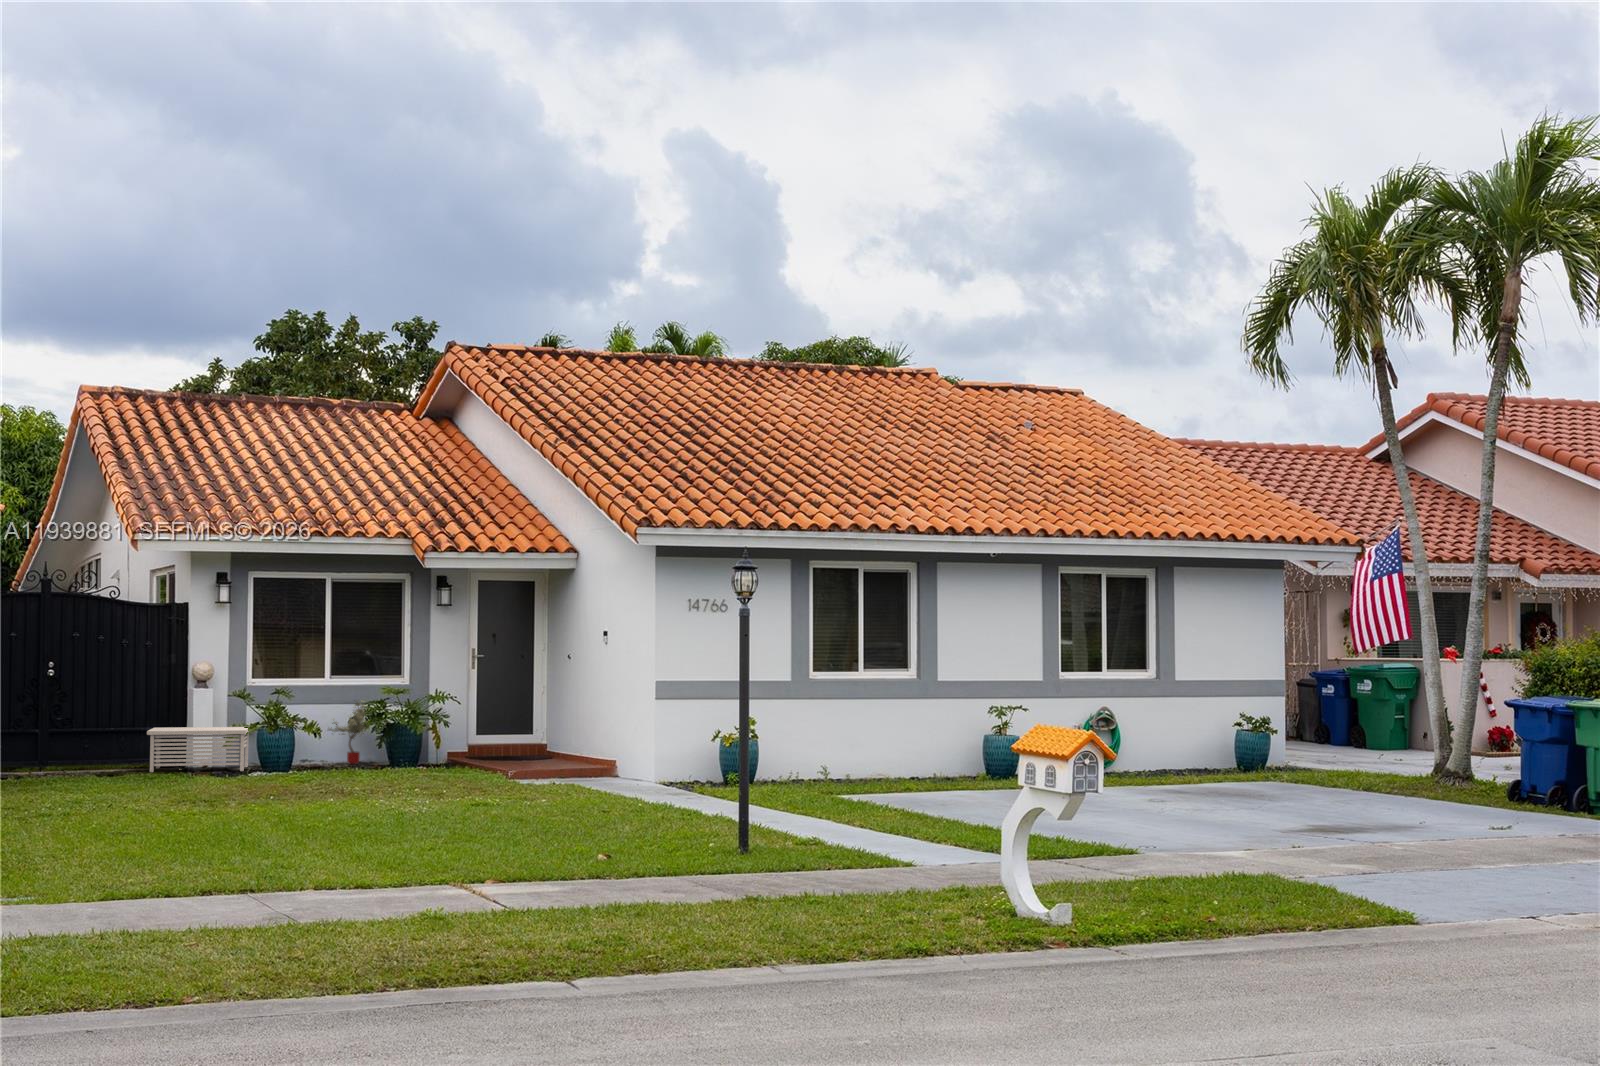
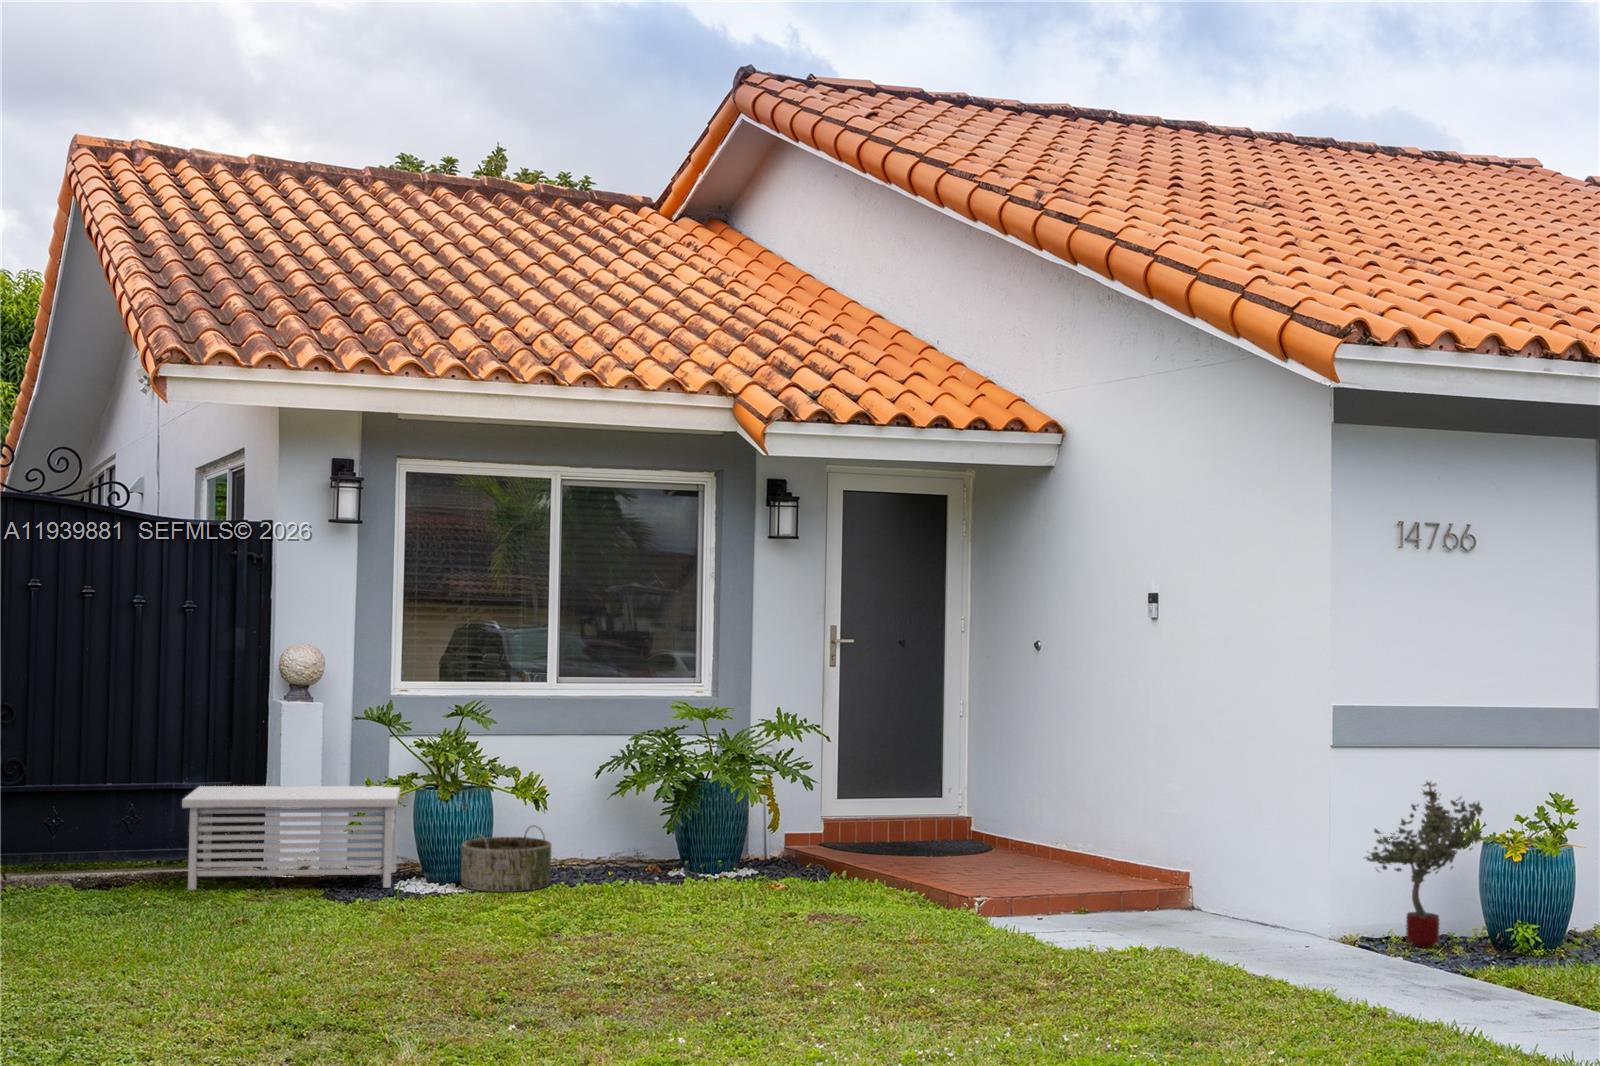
potted tree: present [328,703,369,764] -> present [1364,782,1483,948]
basket: none [277,744,320,772] -> present [461,825,551,892]

